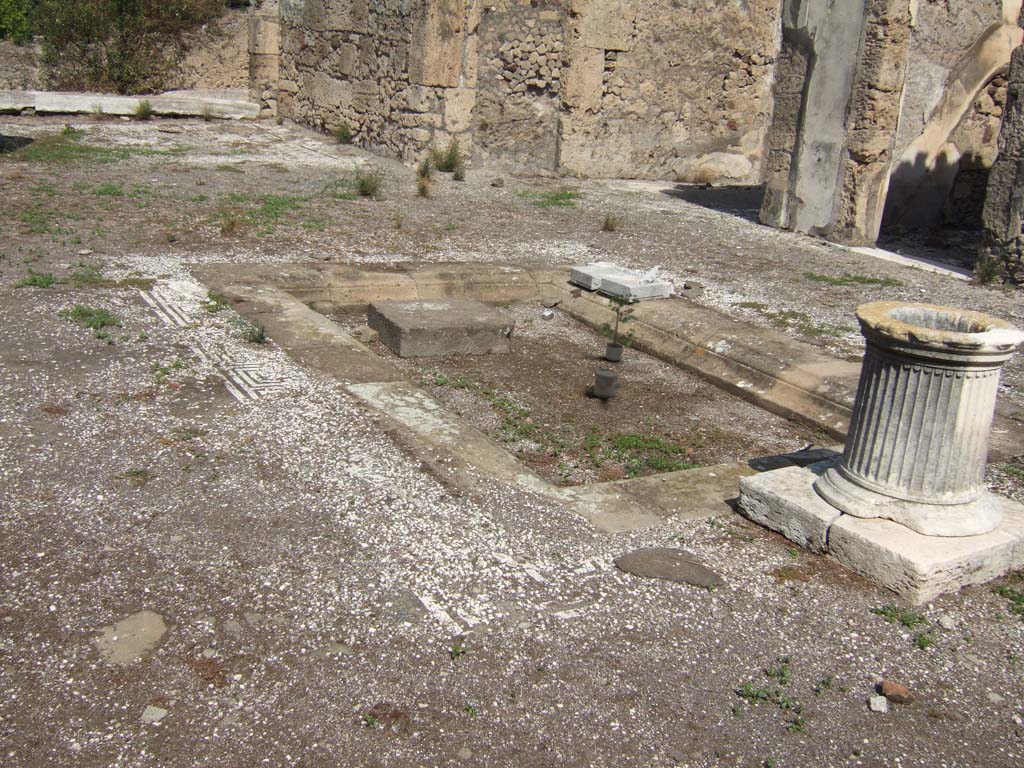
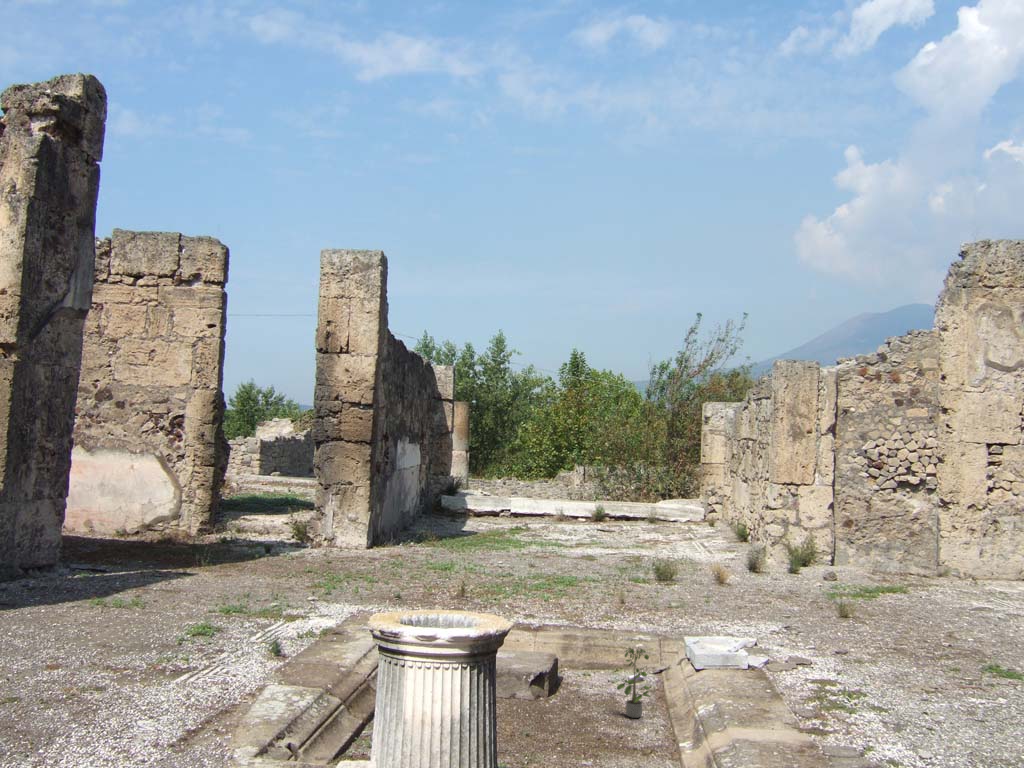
watering can: present [593,365,622,398] -> none [536,707,566,738]

